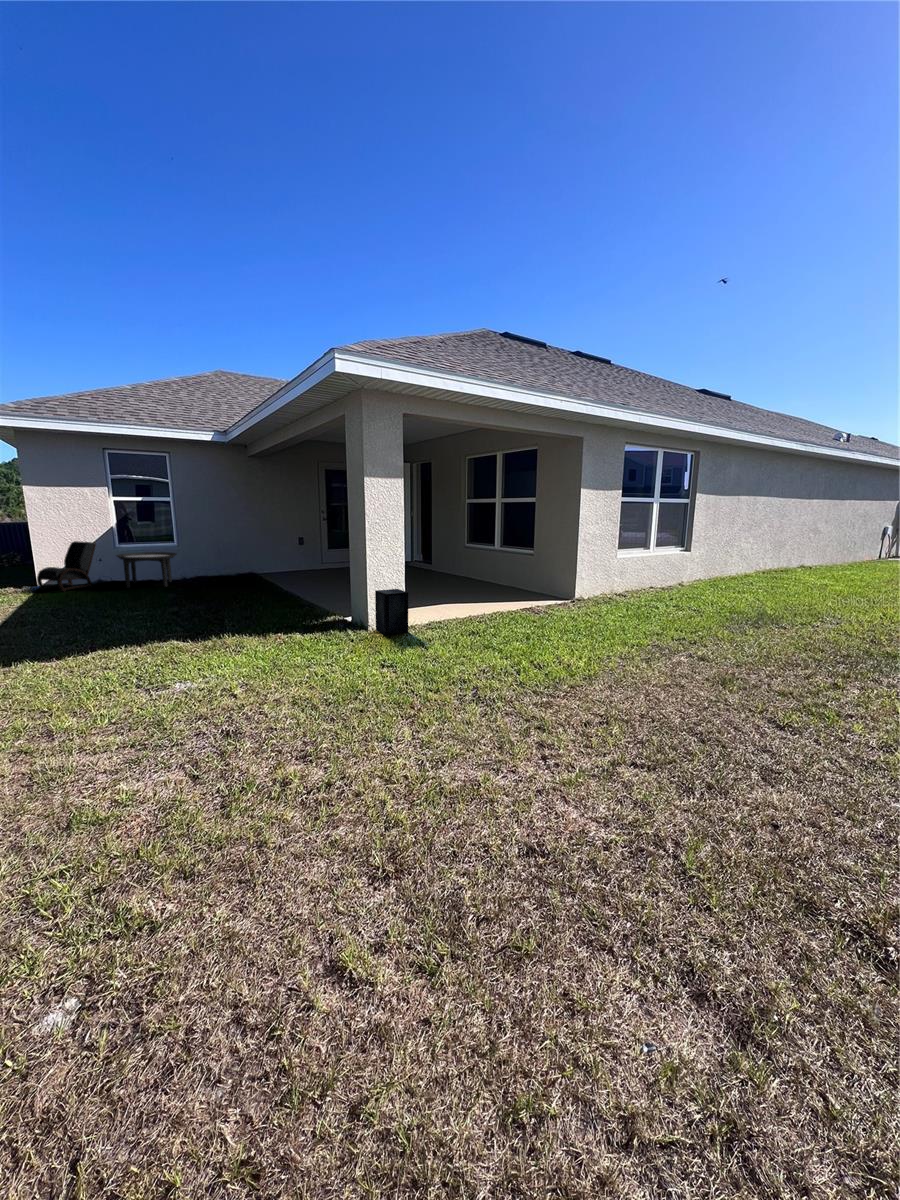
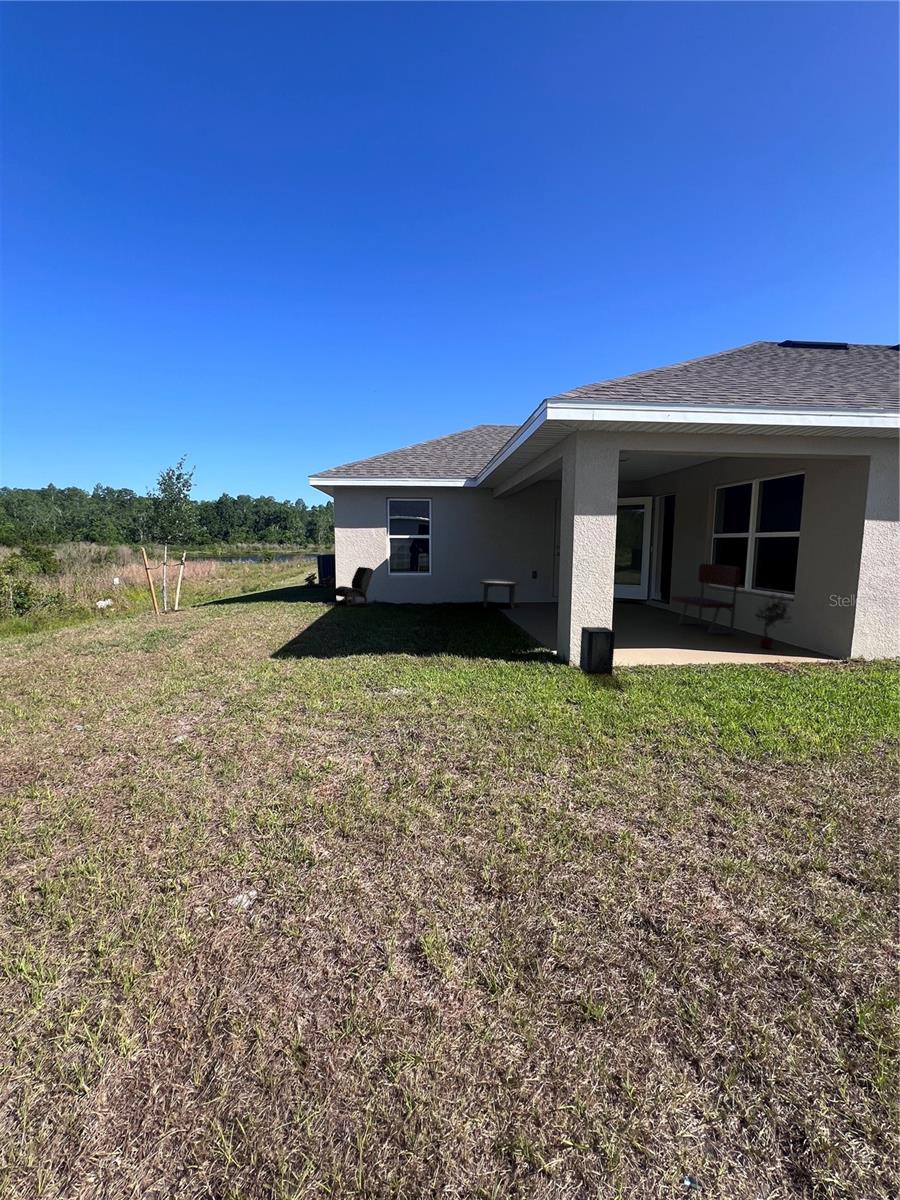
bench: none [437,525,492,587] -> present [672,564,741,634]
potted tree: none [506,548,535,595] -> present [755,594,791,648]
round table: present [116,552,176,588] -> present [477,579,521,609]

